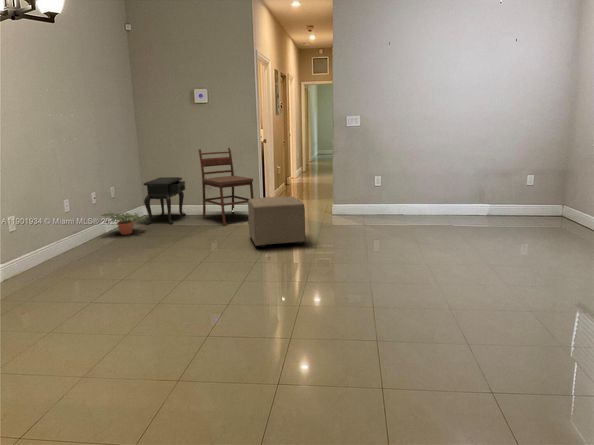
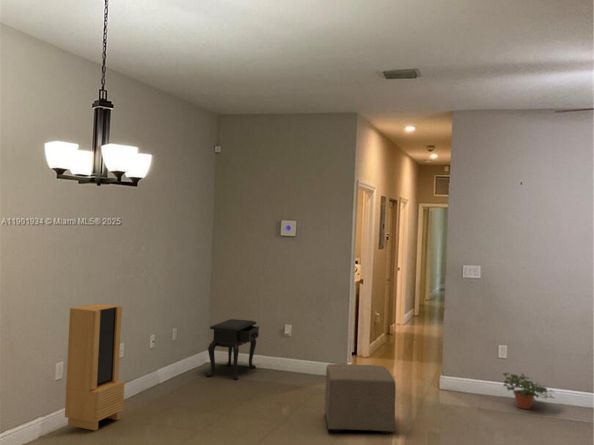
dining chair: present [199,148,254,225] -> none [275,291,340,390]
storage cabinet: none [15,164,81,268] -> present [65,304,125,430]
potted plant: present [102,213,143,235] -> present [503,373,553,409]

